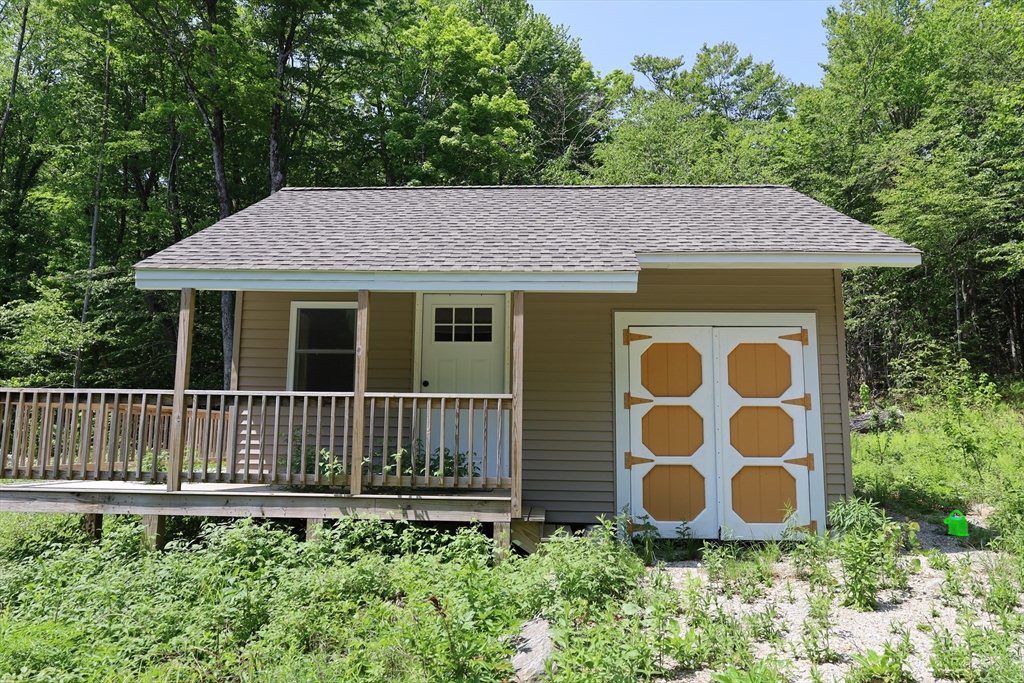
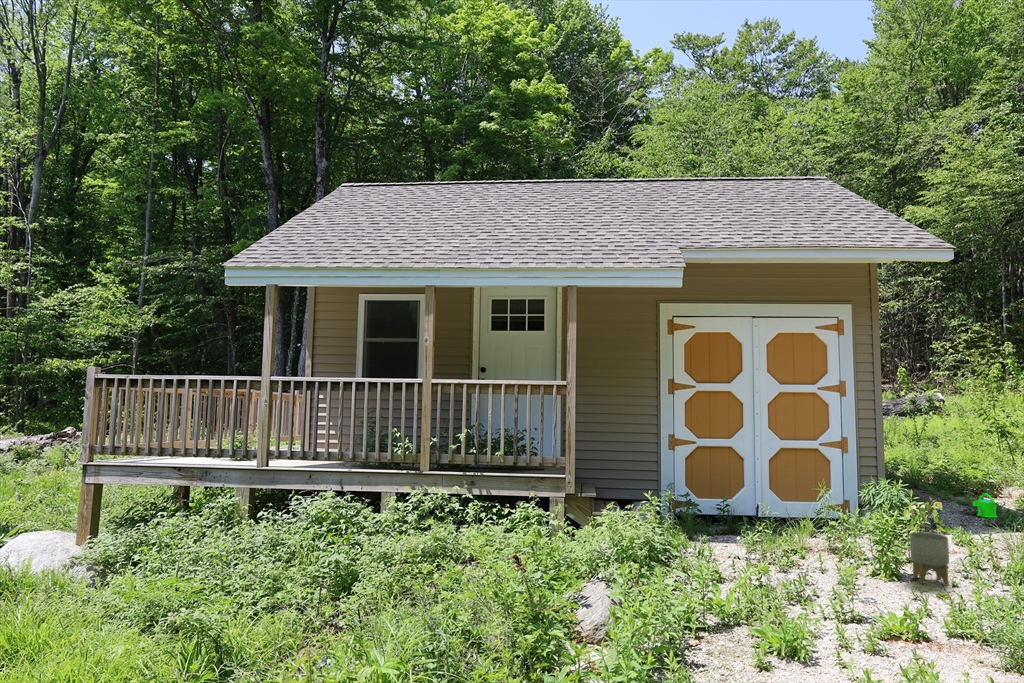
planter: none [885,556,930,617] -> present [910,532,949,586]

